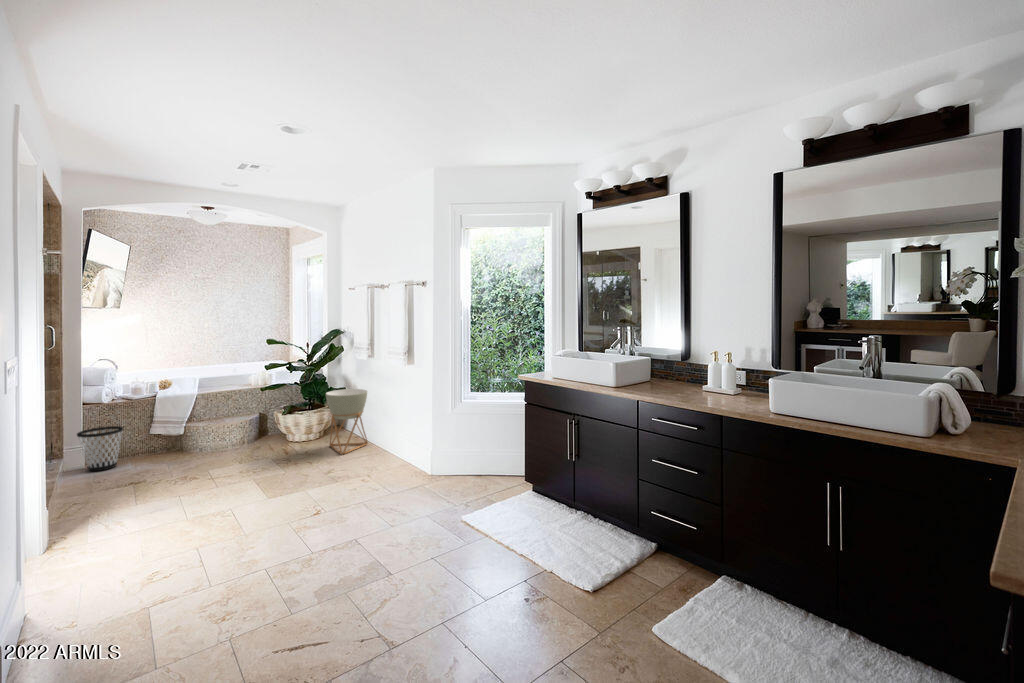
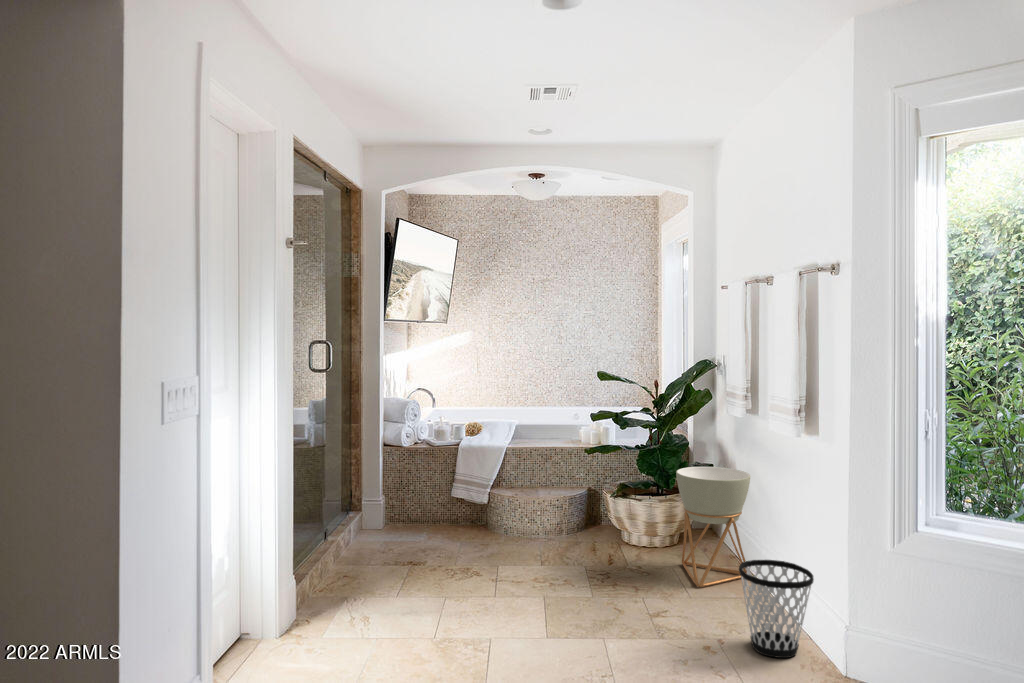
wastebasket: present [77,426,123,471] -> present [739,560,814,658]

